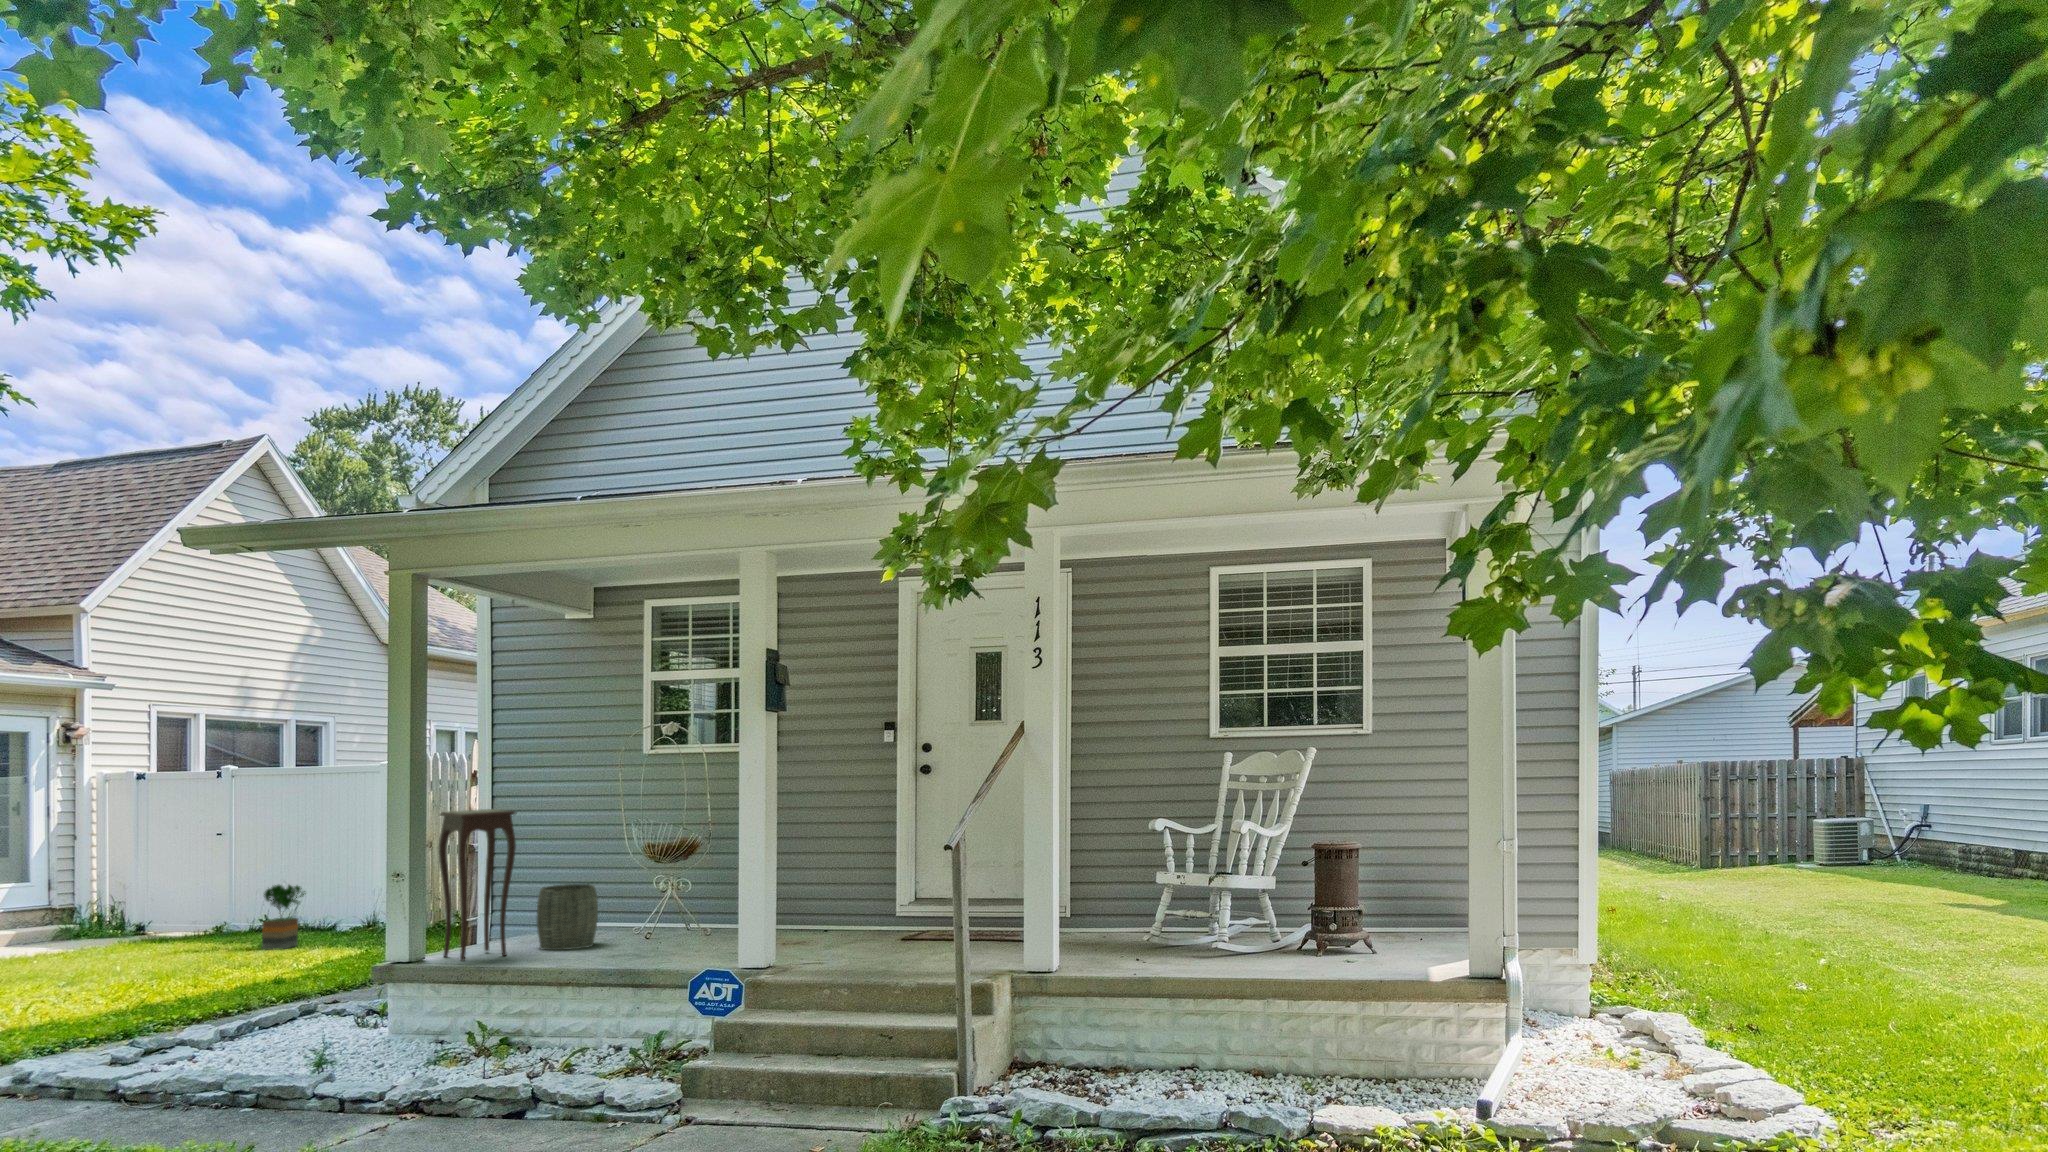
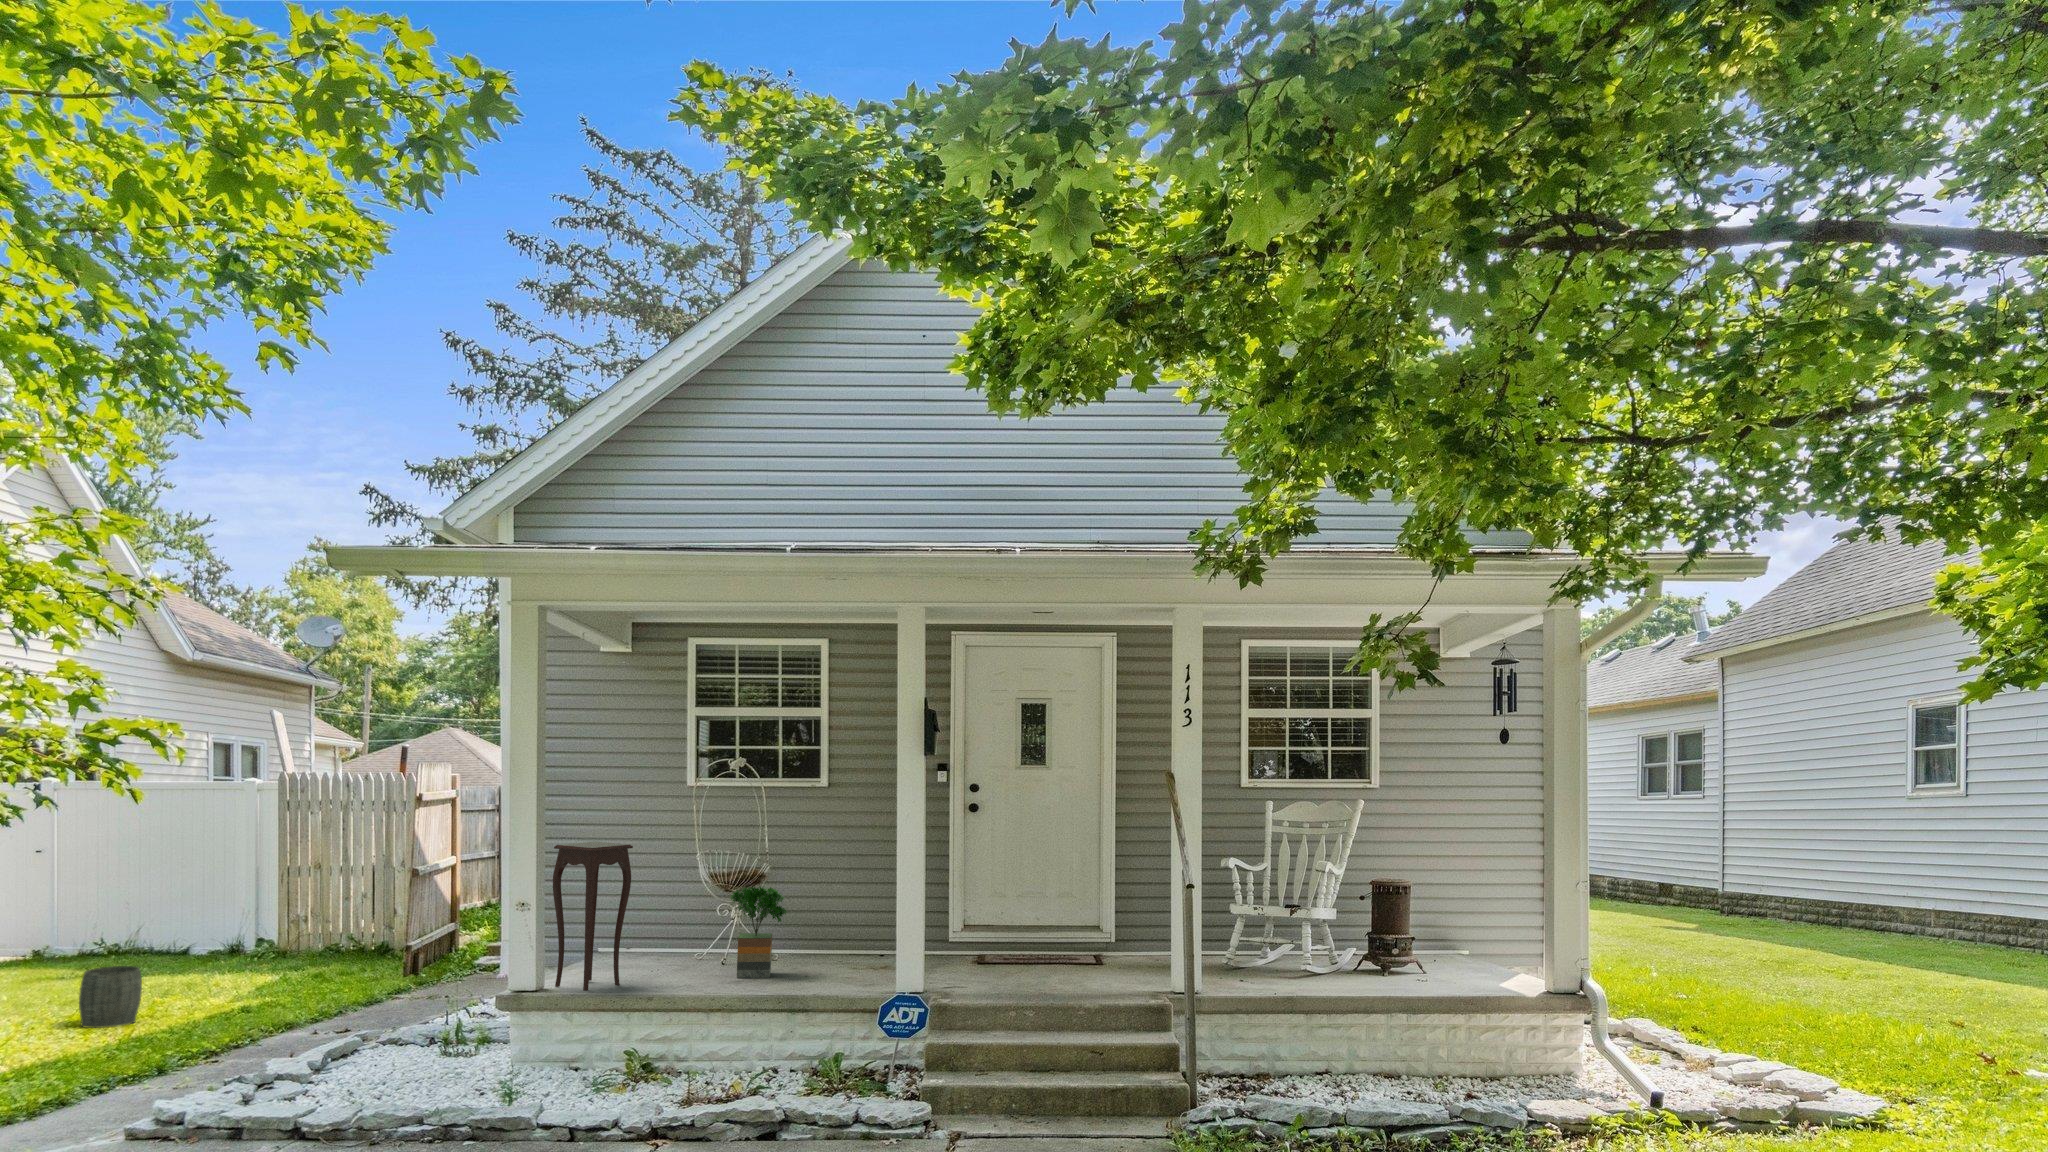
woven basket: present [537,884,598,950] -> present [79,966,142,1028]
potted tree: present [262,885,306,950] -> present [731,887,787,978]

